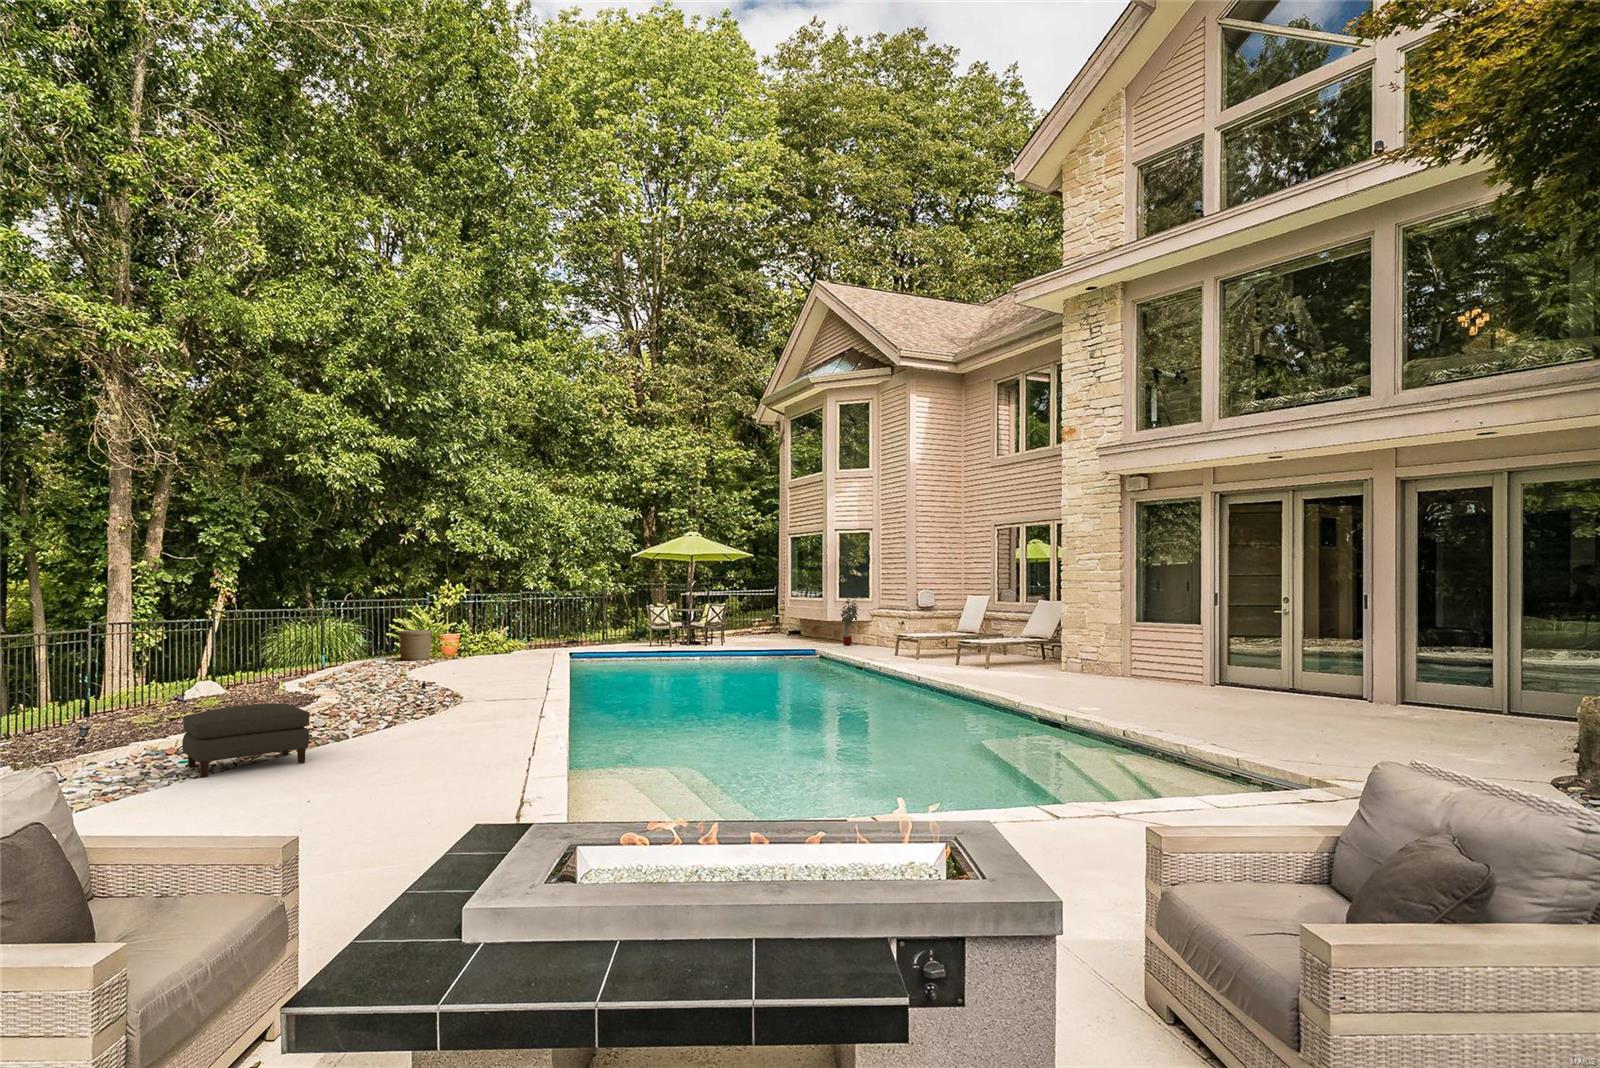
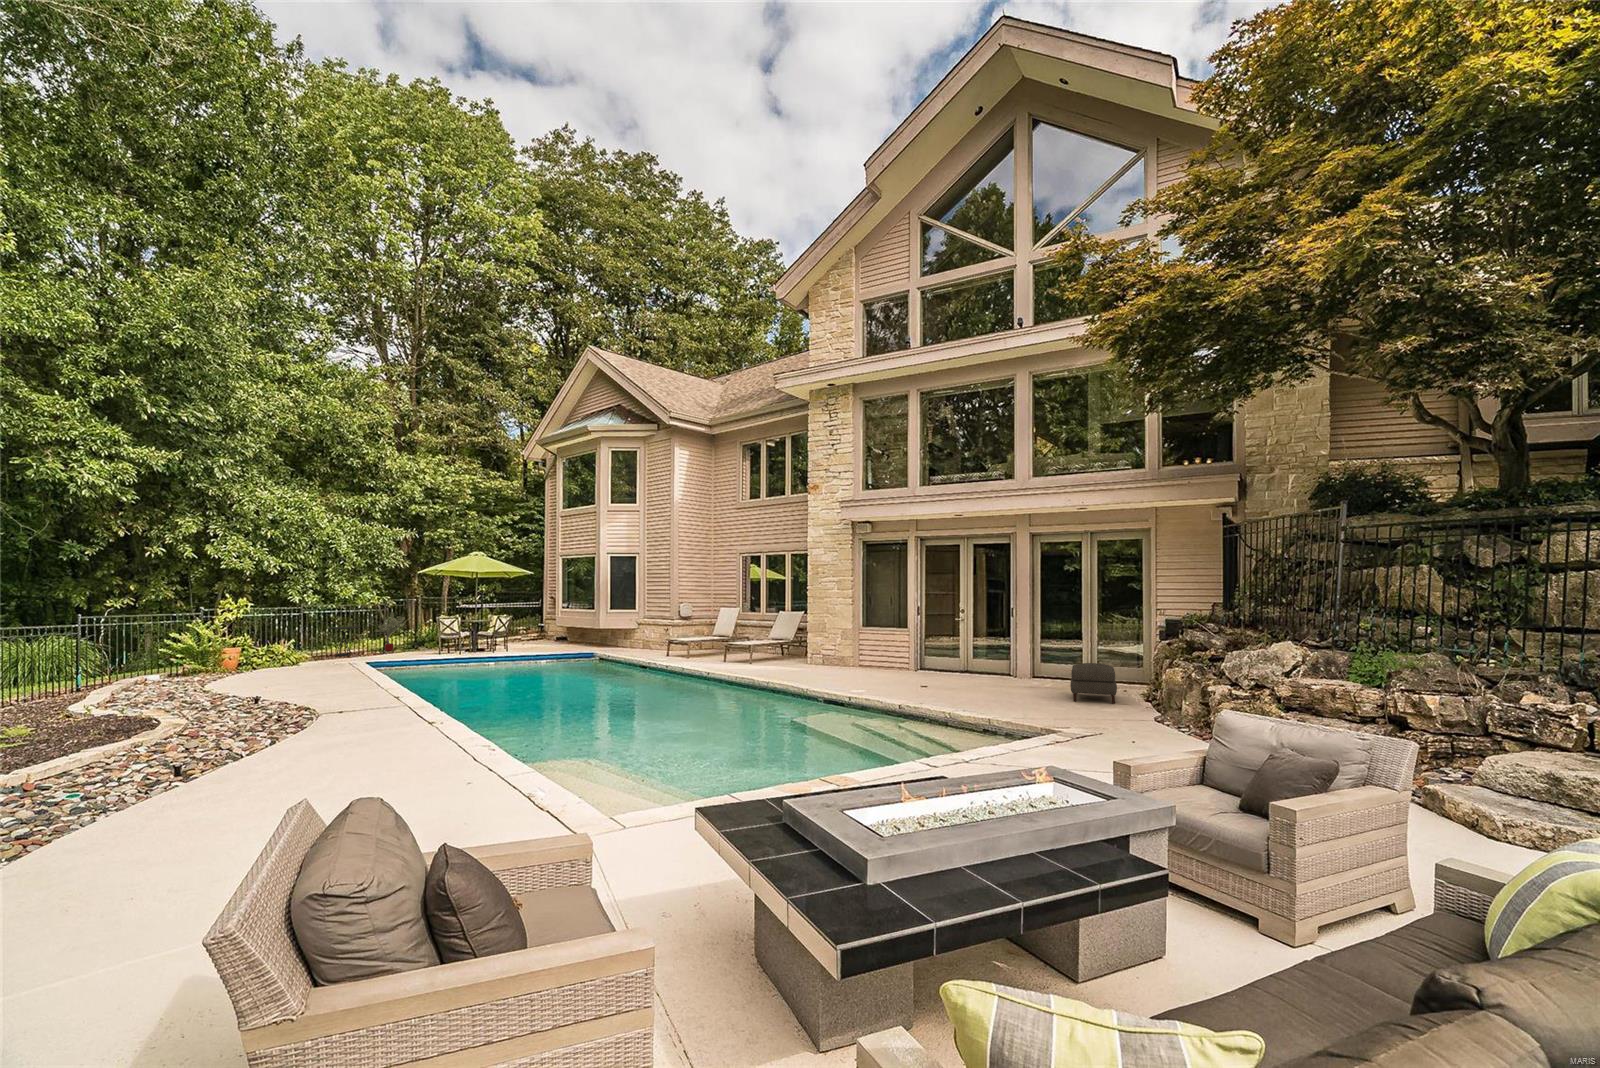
potted tree: present [841,599,862,646] -> present [375,613,405,651]
woven basket: present [399,630,432,660] -> none [158,650,198,682]
ottoman: present [182,703,310,777] -> present [1070,663,1117,704]

